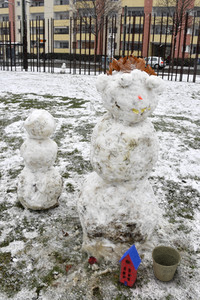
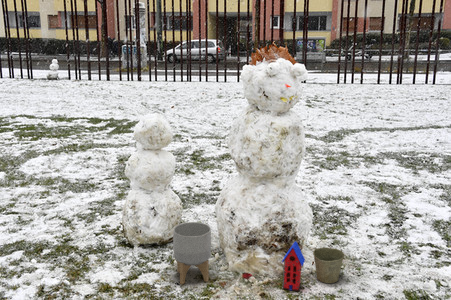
planter: none [30,209,64,262] -> present [173,222,211,284]

